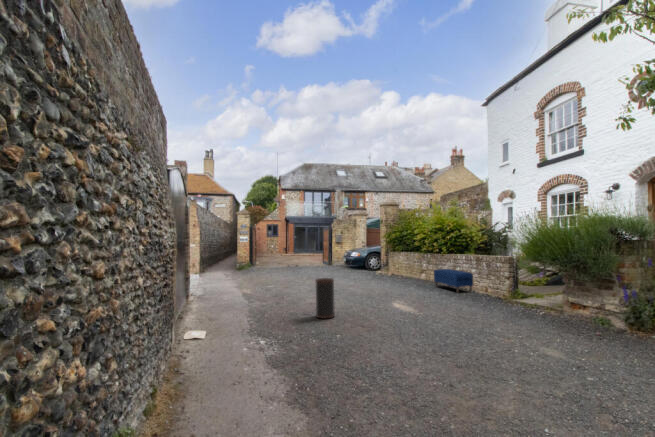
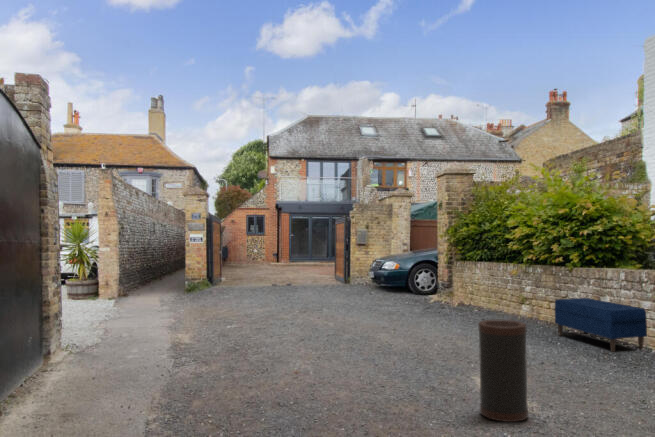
trash can: present [315,278,335,318] -> present [478,319,528,422]

